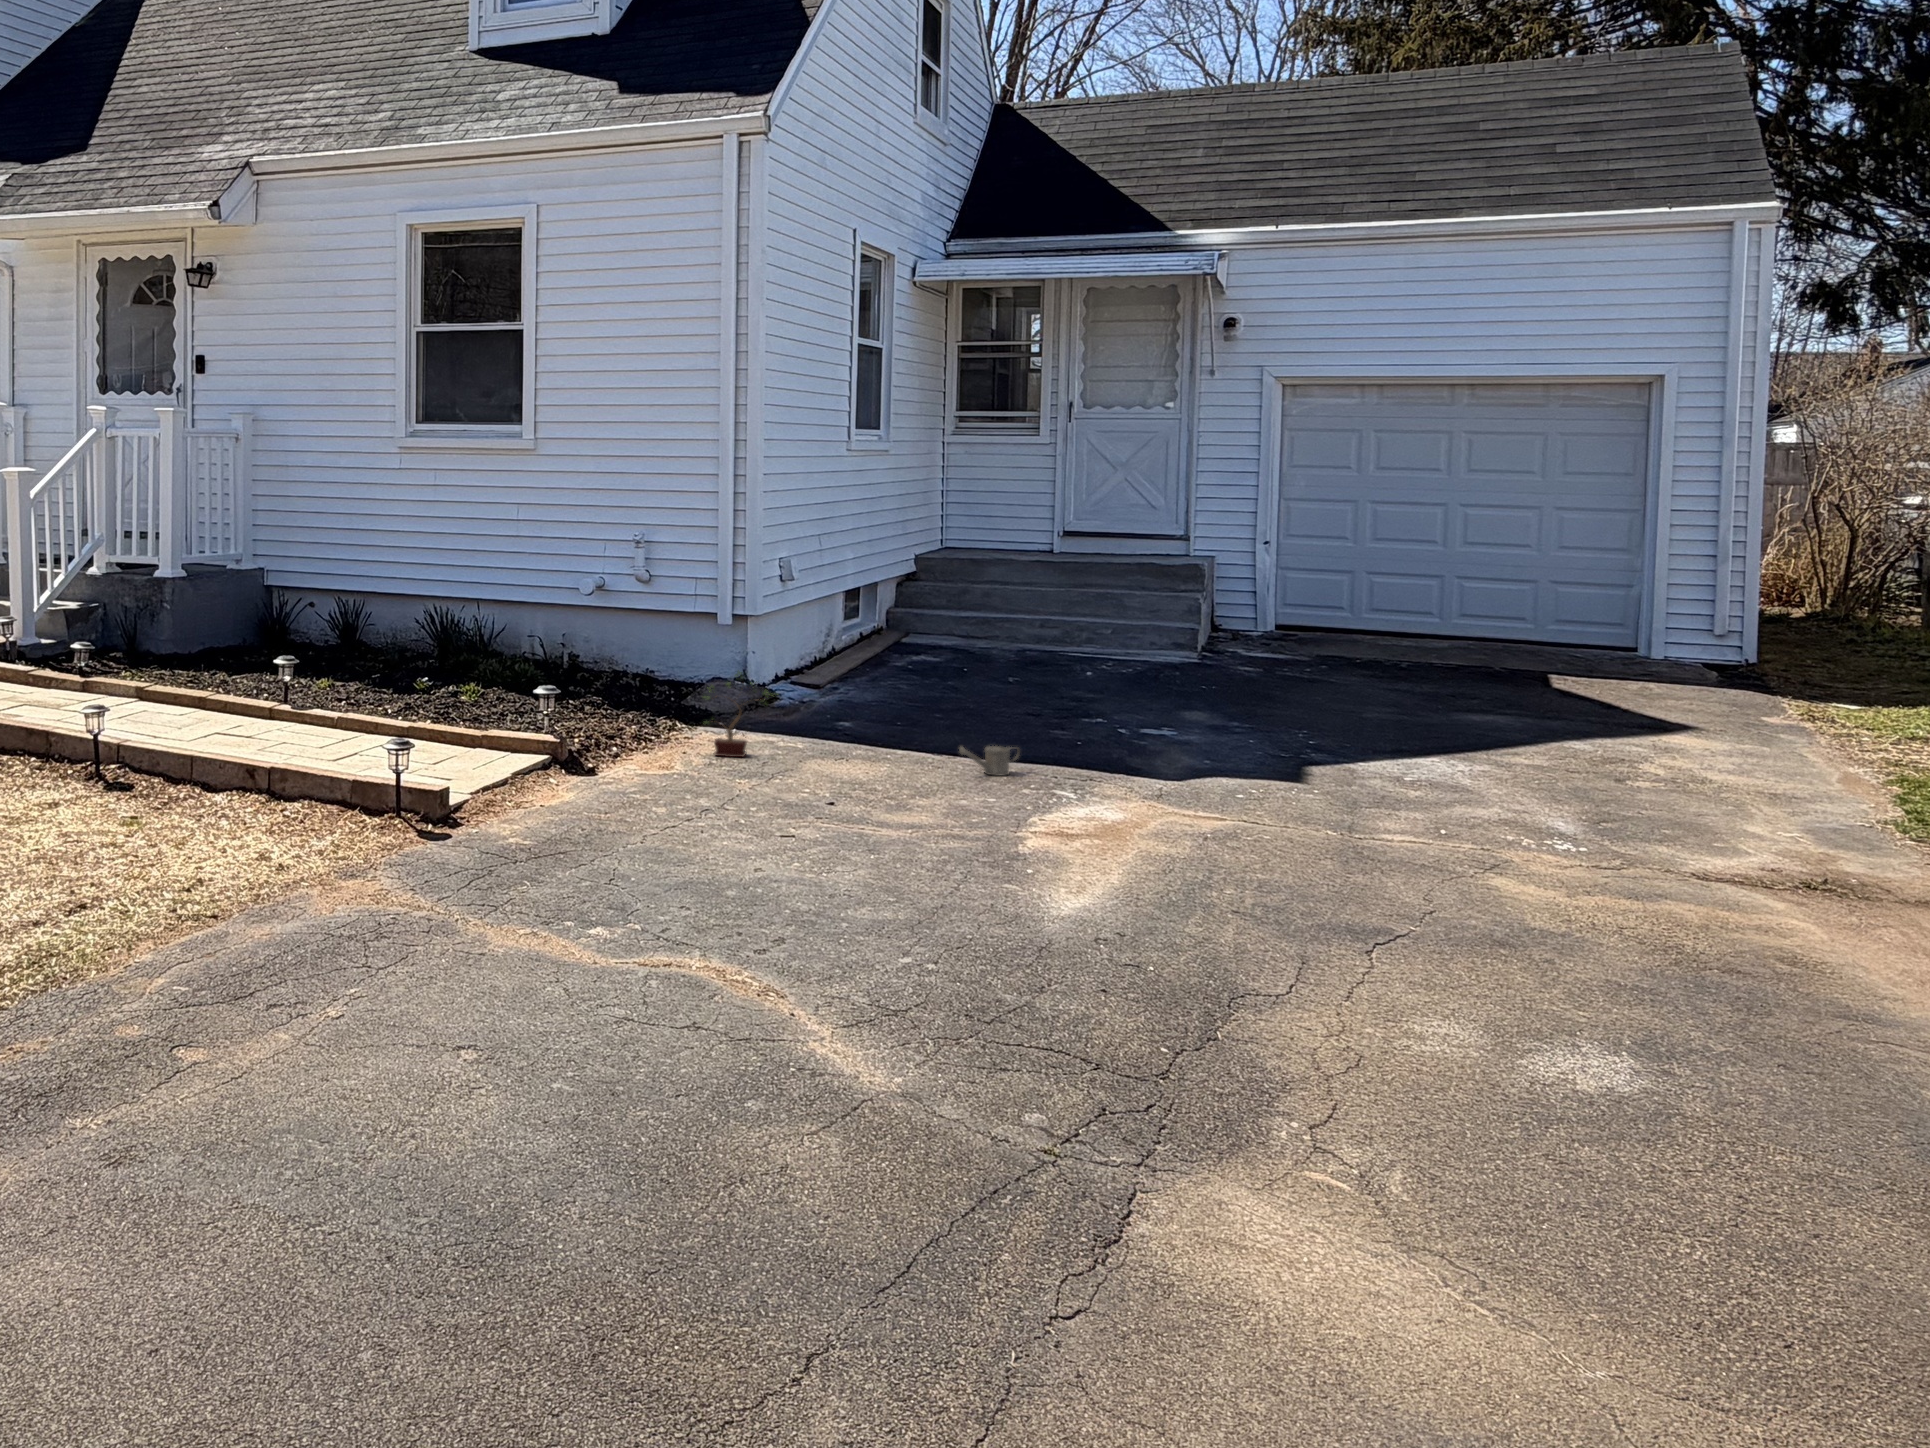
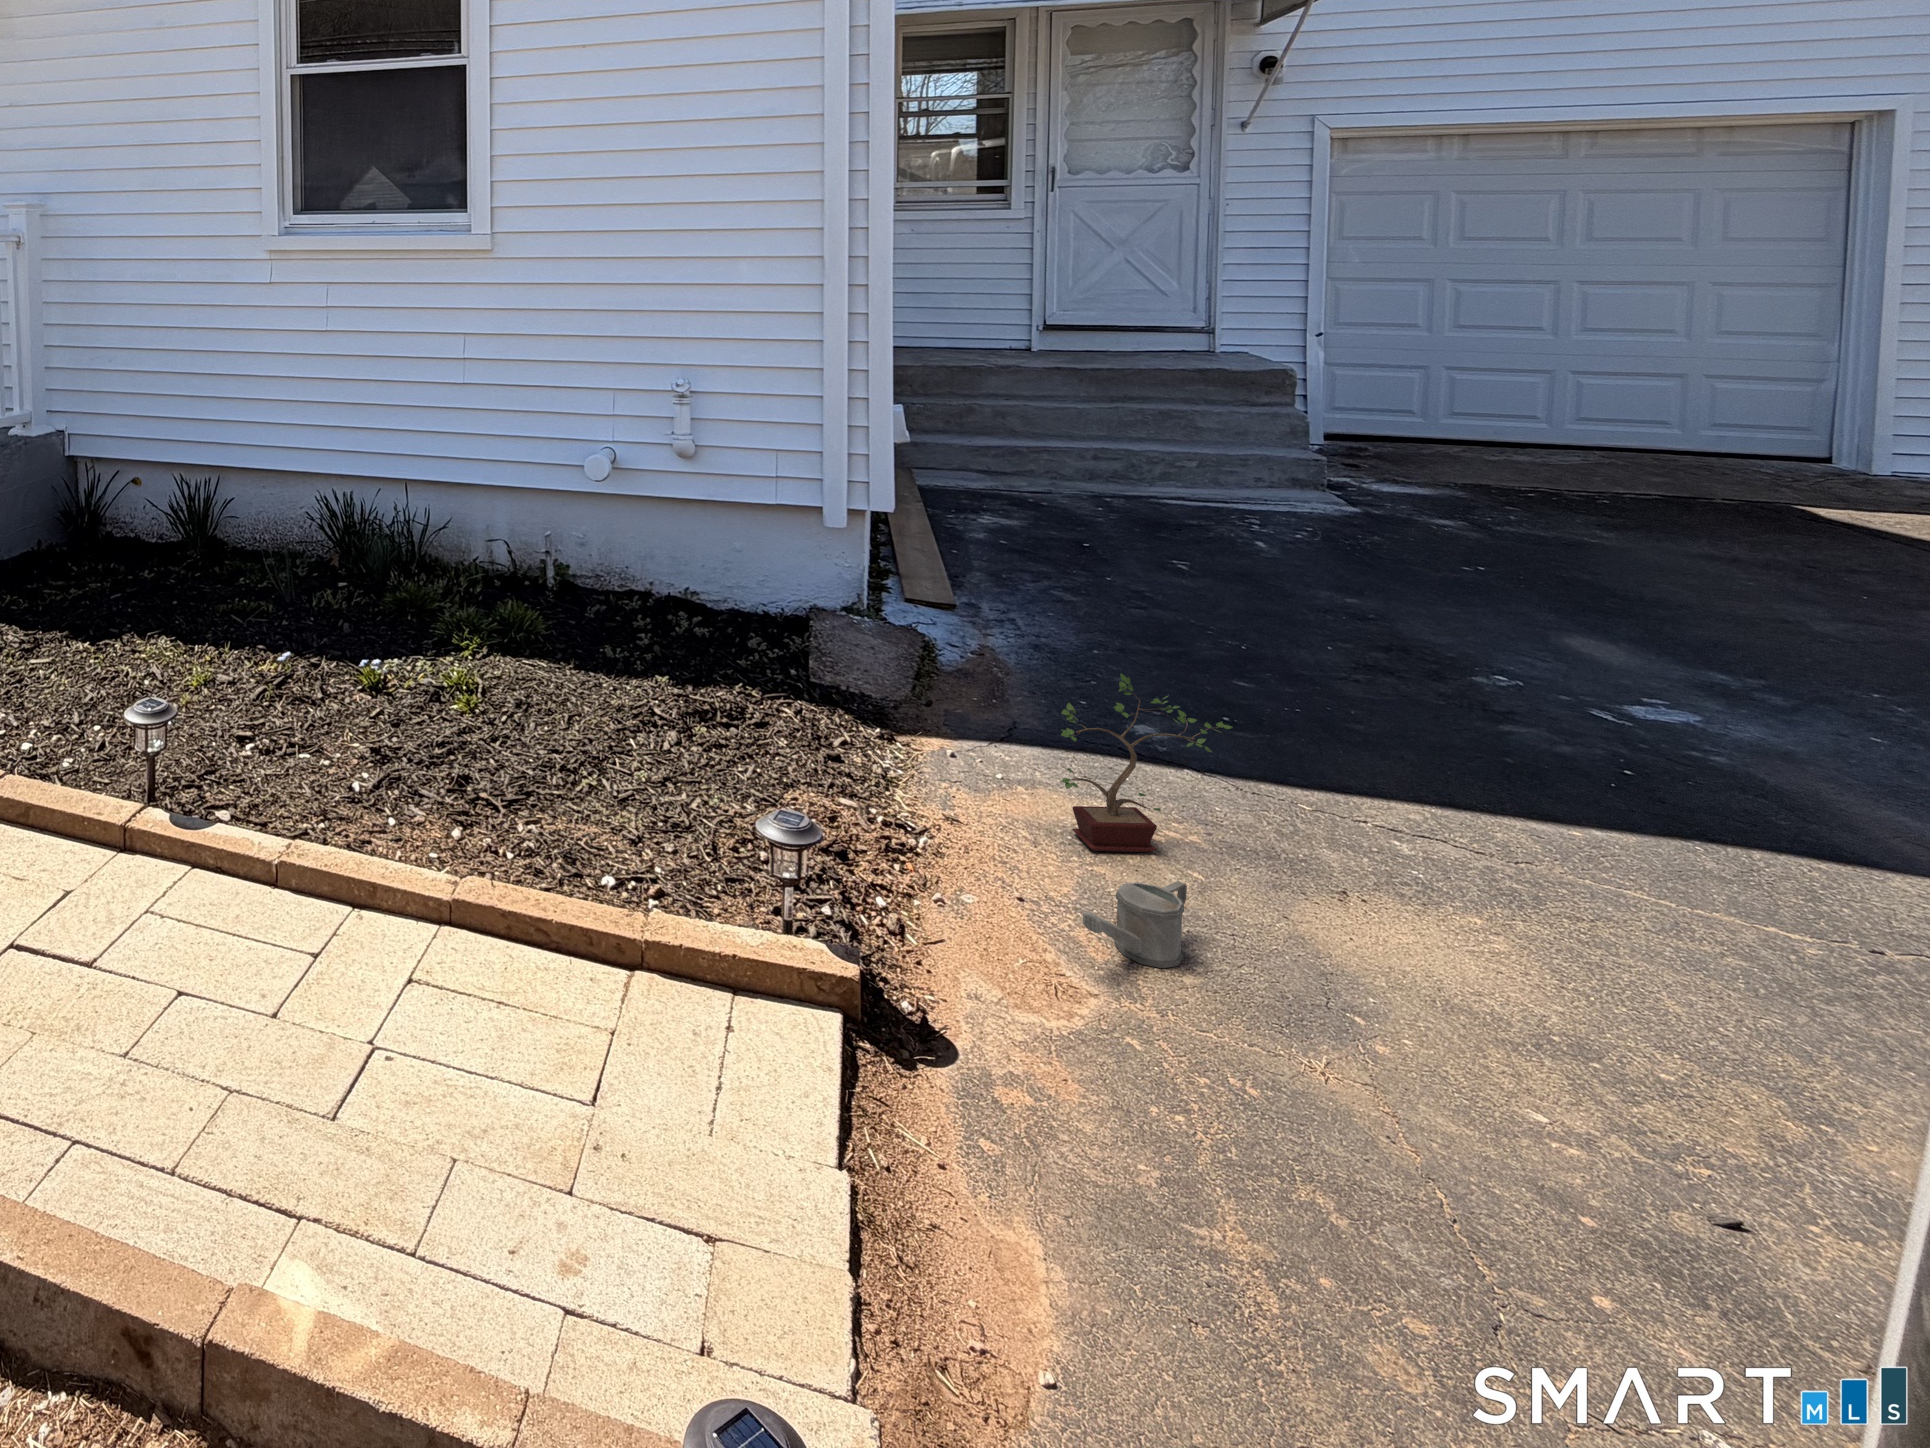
watering can: present [959,746,1020,776] -> present [1083,881,1187,968]

